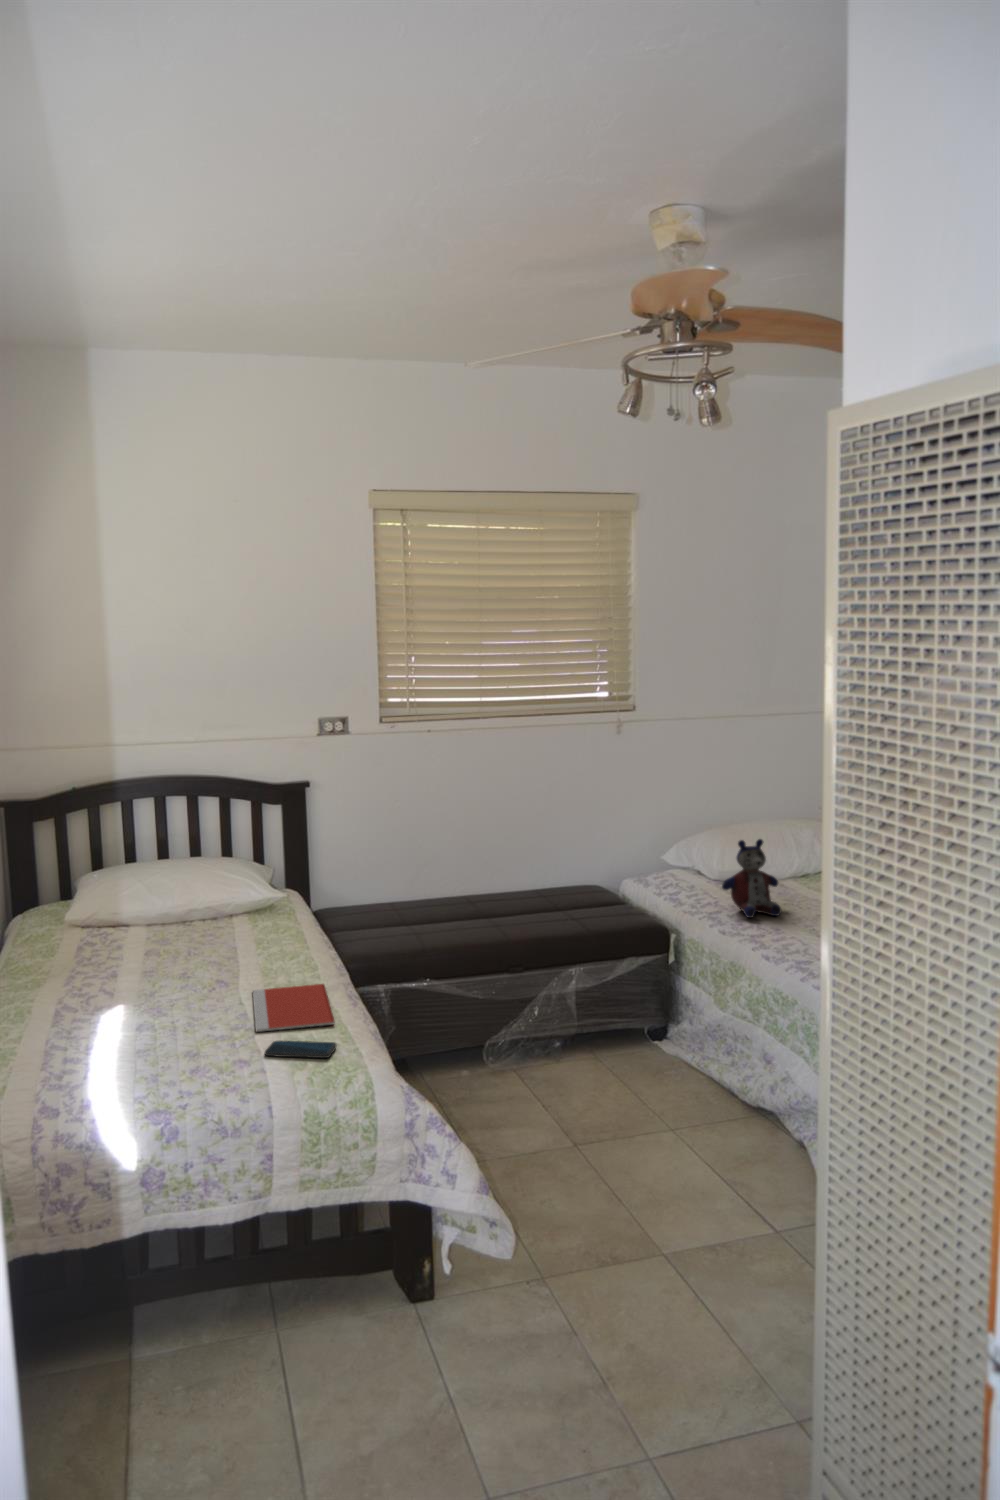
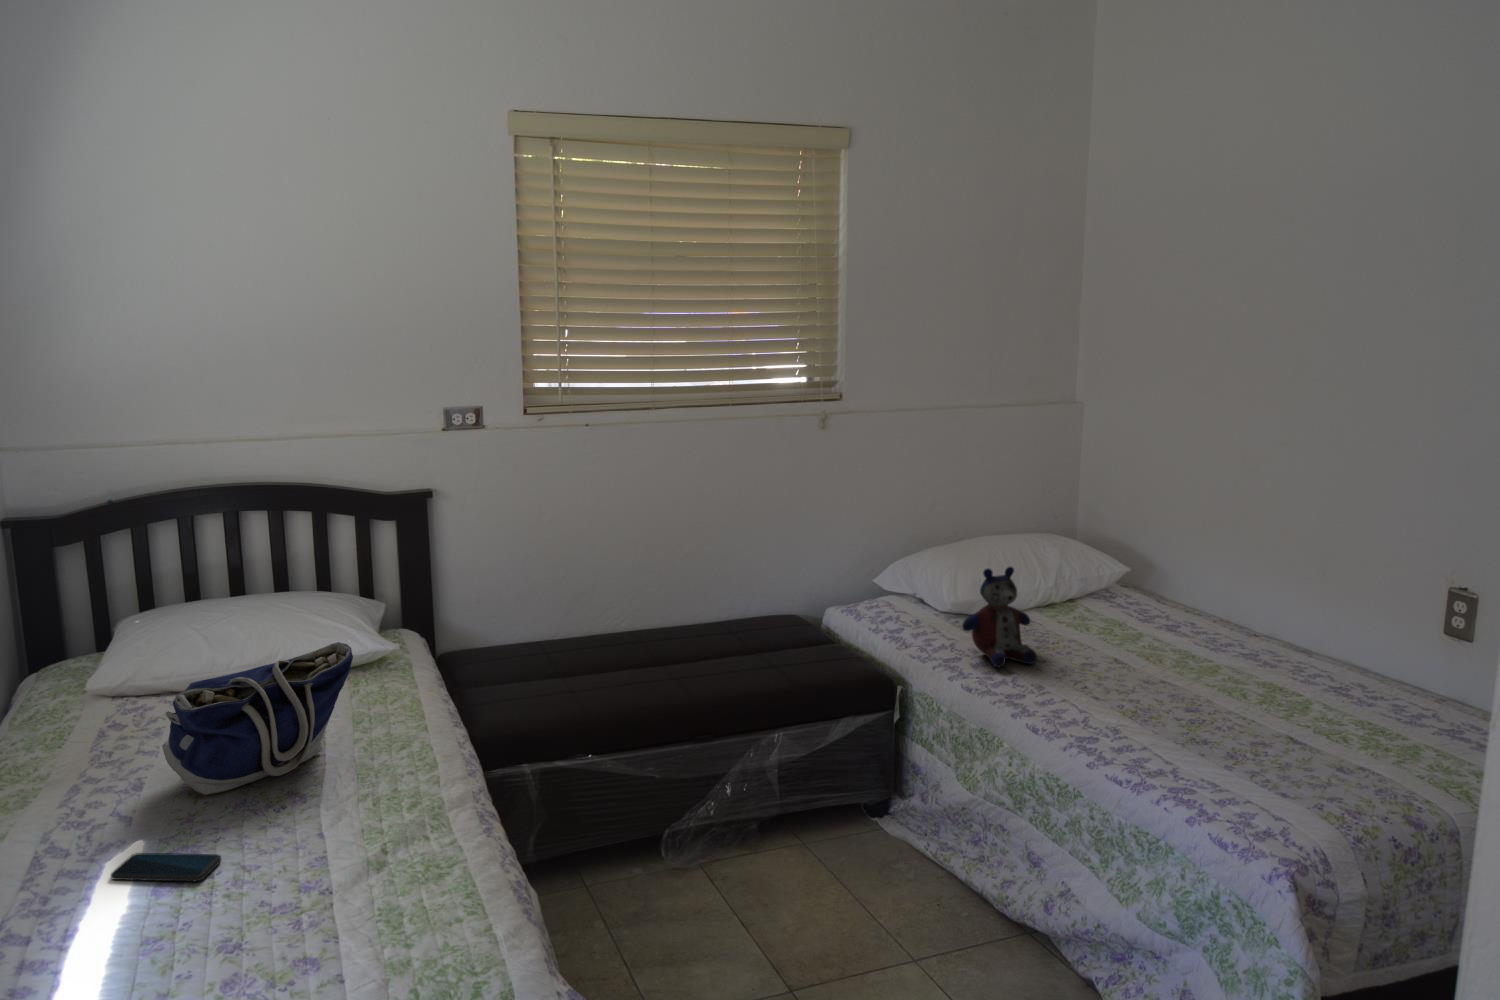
tote bag: none [130,880,258,980] -> present [162,642,353,795]
notebook: present [253,984,335,1032] -> none [339,795,460,894]
smartphone: present [265,1041,337,1058] -> present [111,853,221,881]

